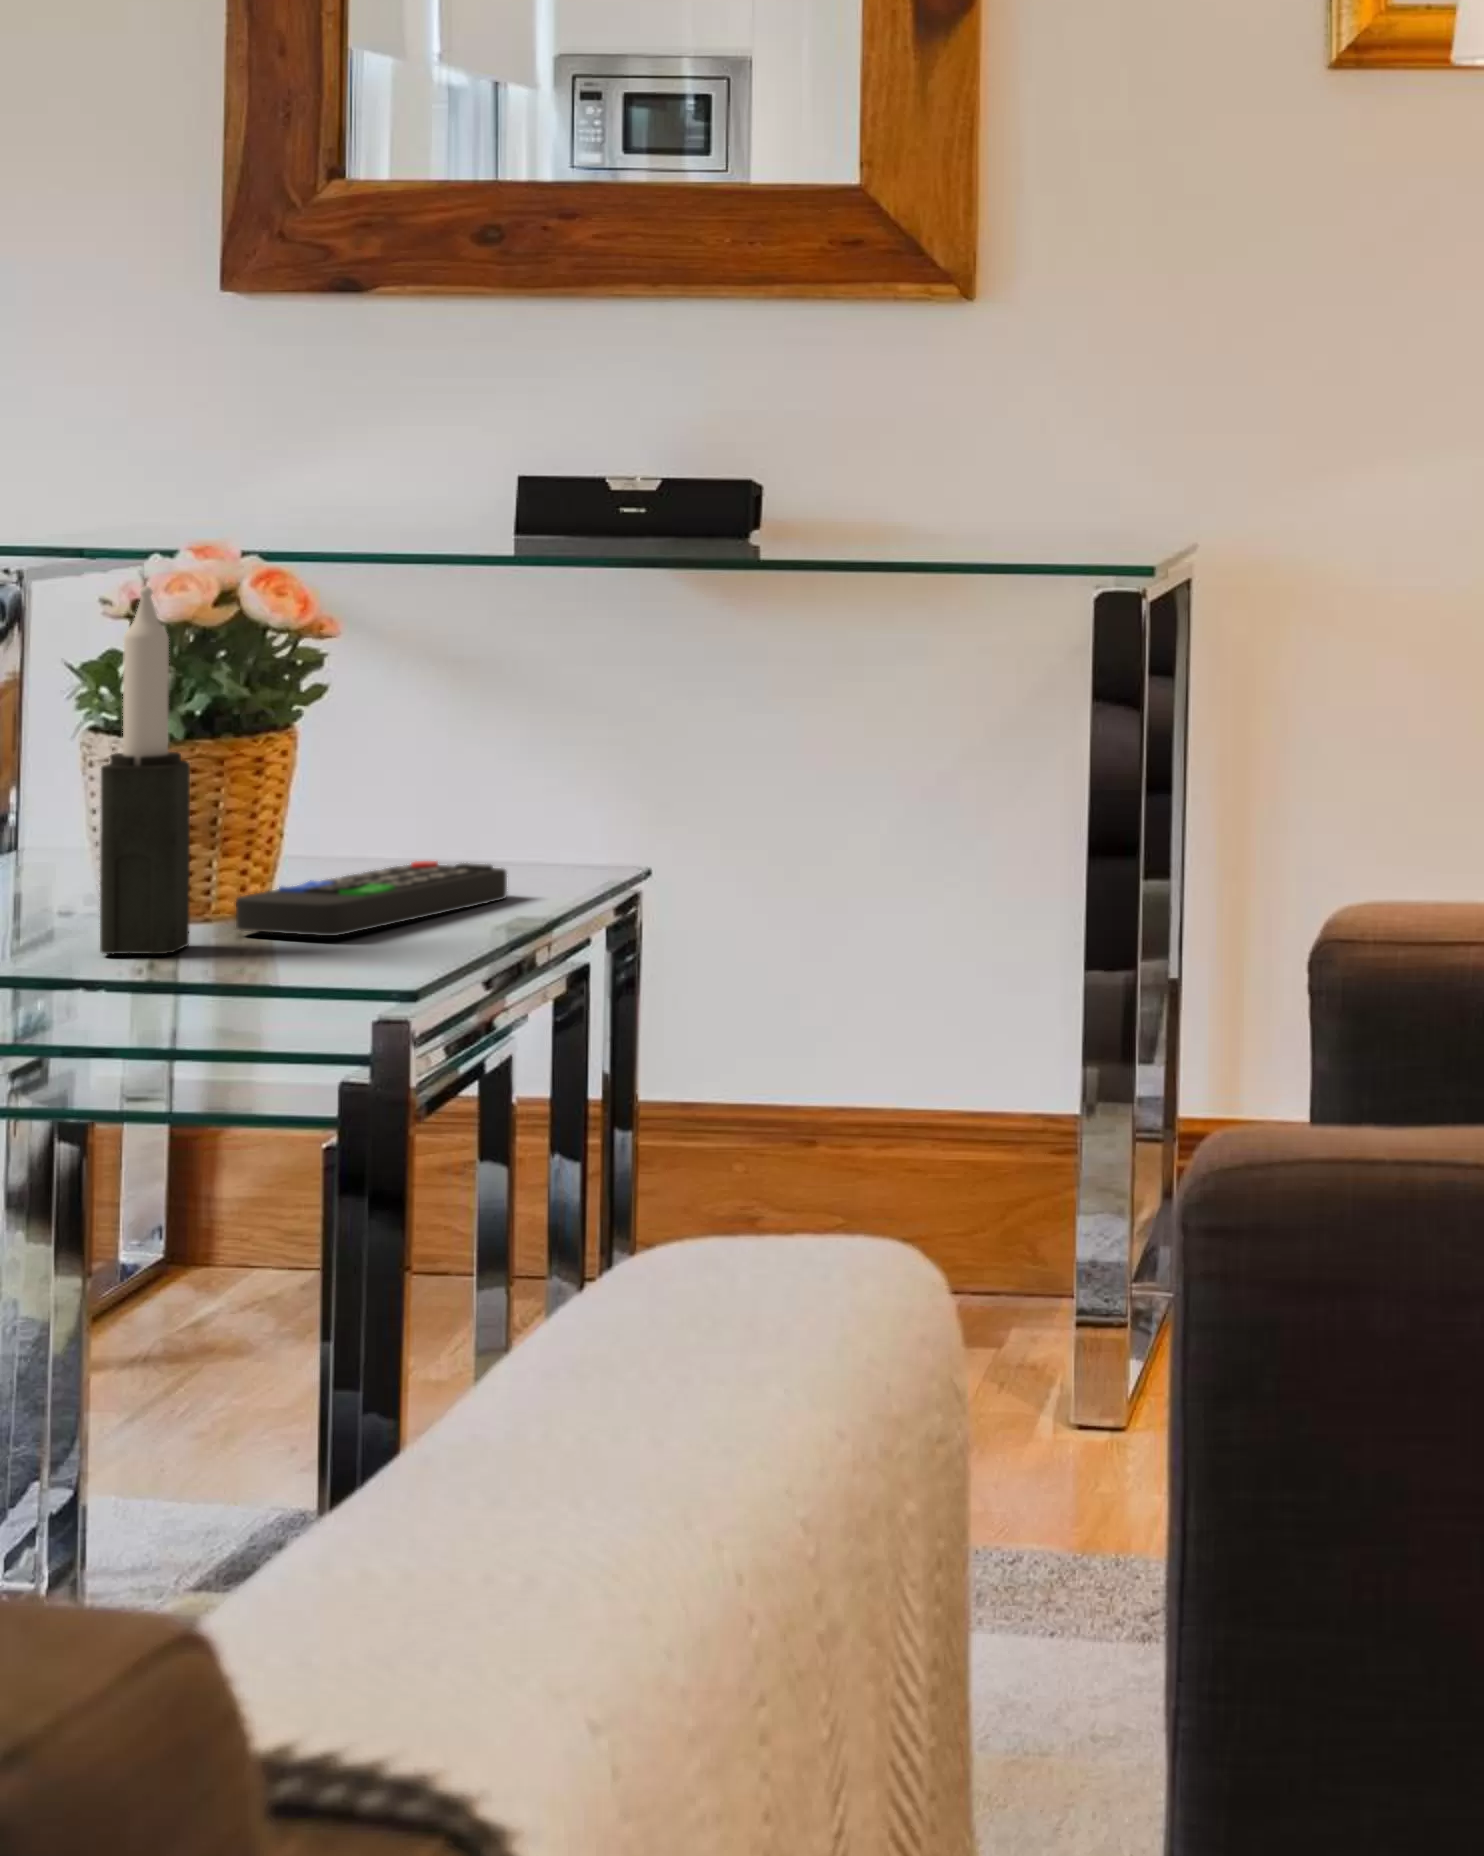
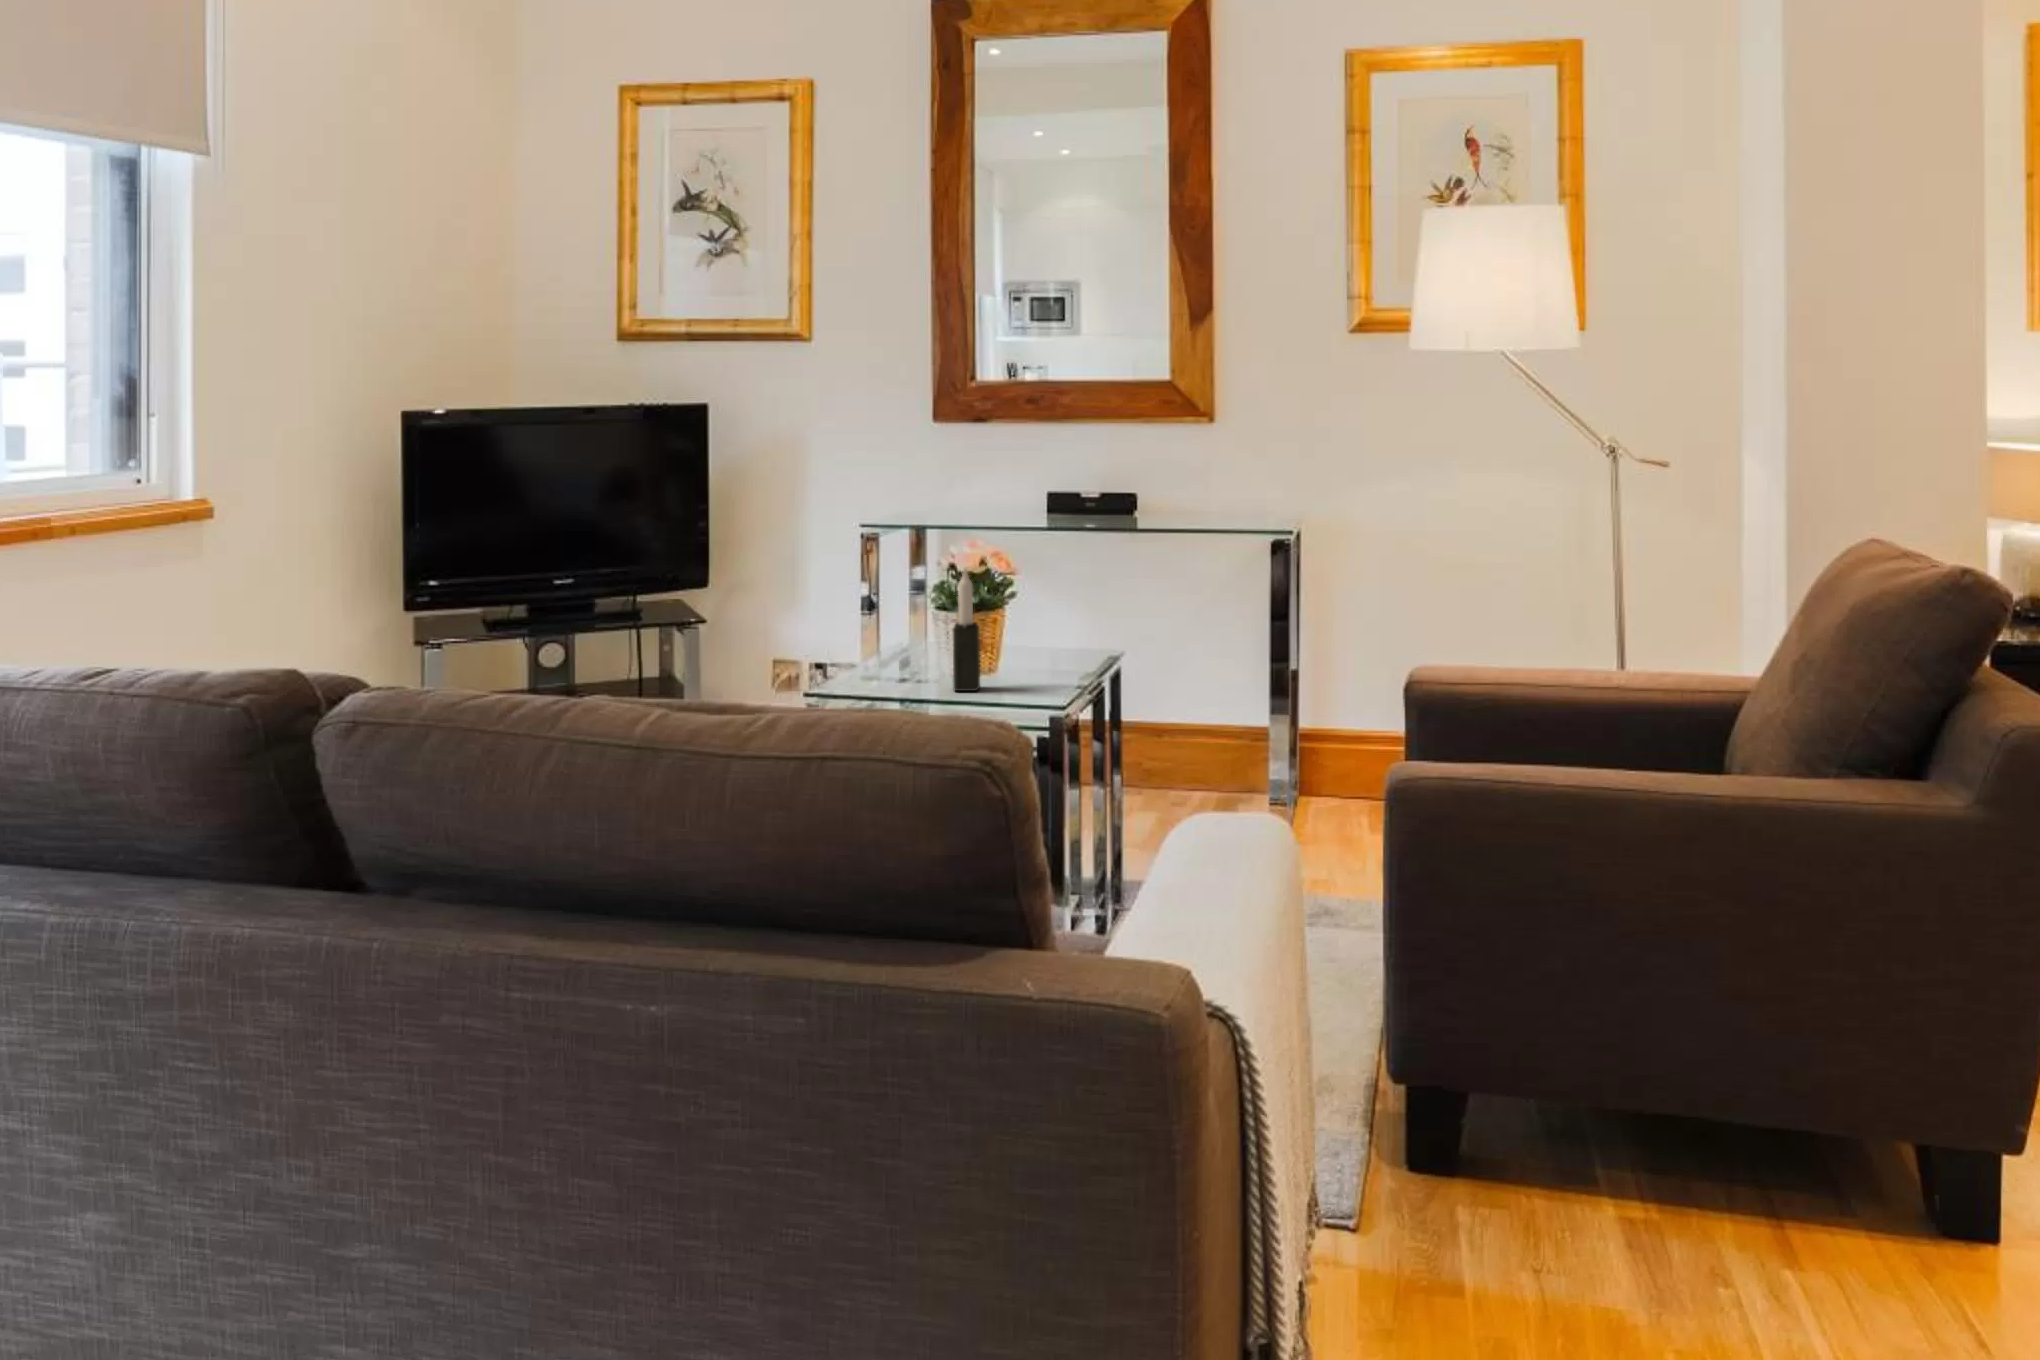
remote control: present [236,861,507,936] -> none [992,652,1074,684]

